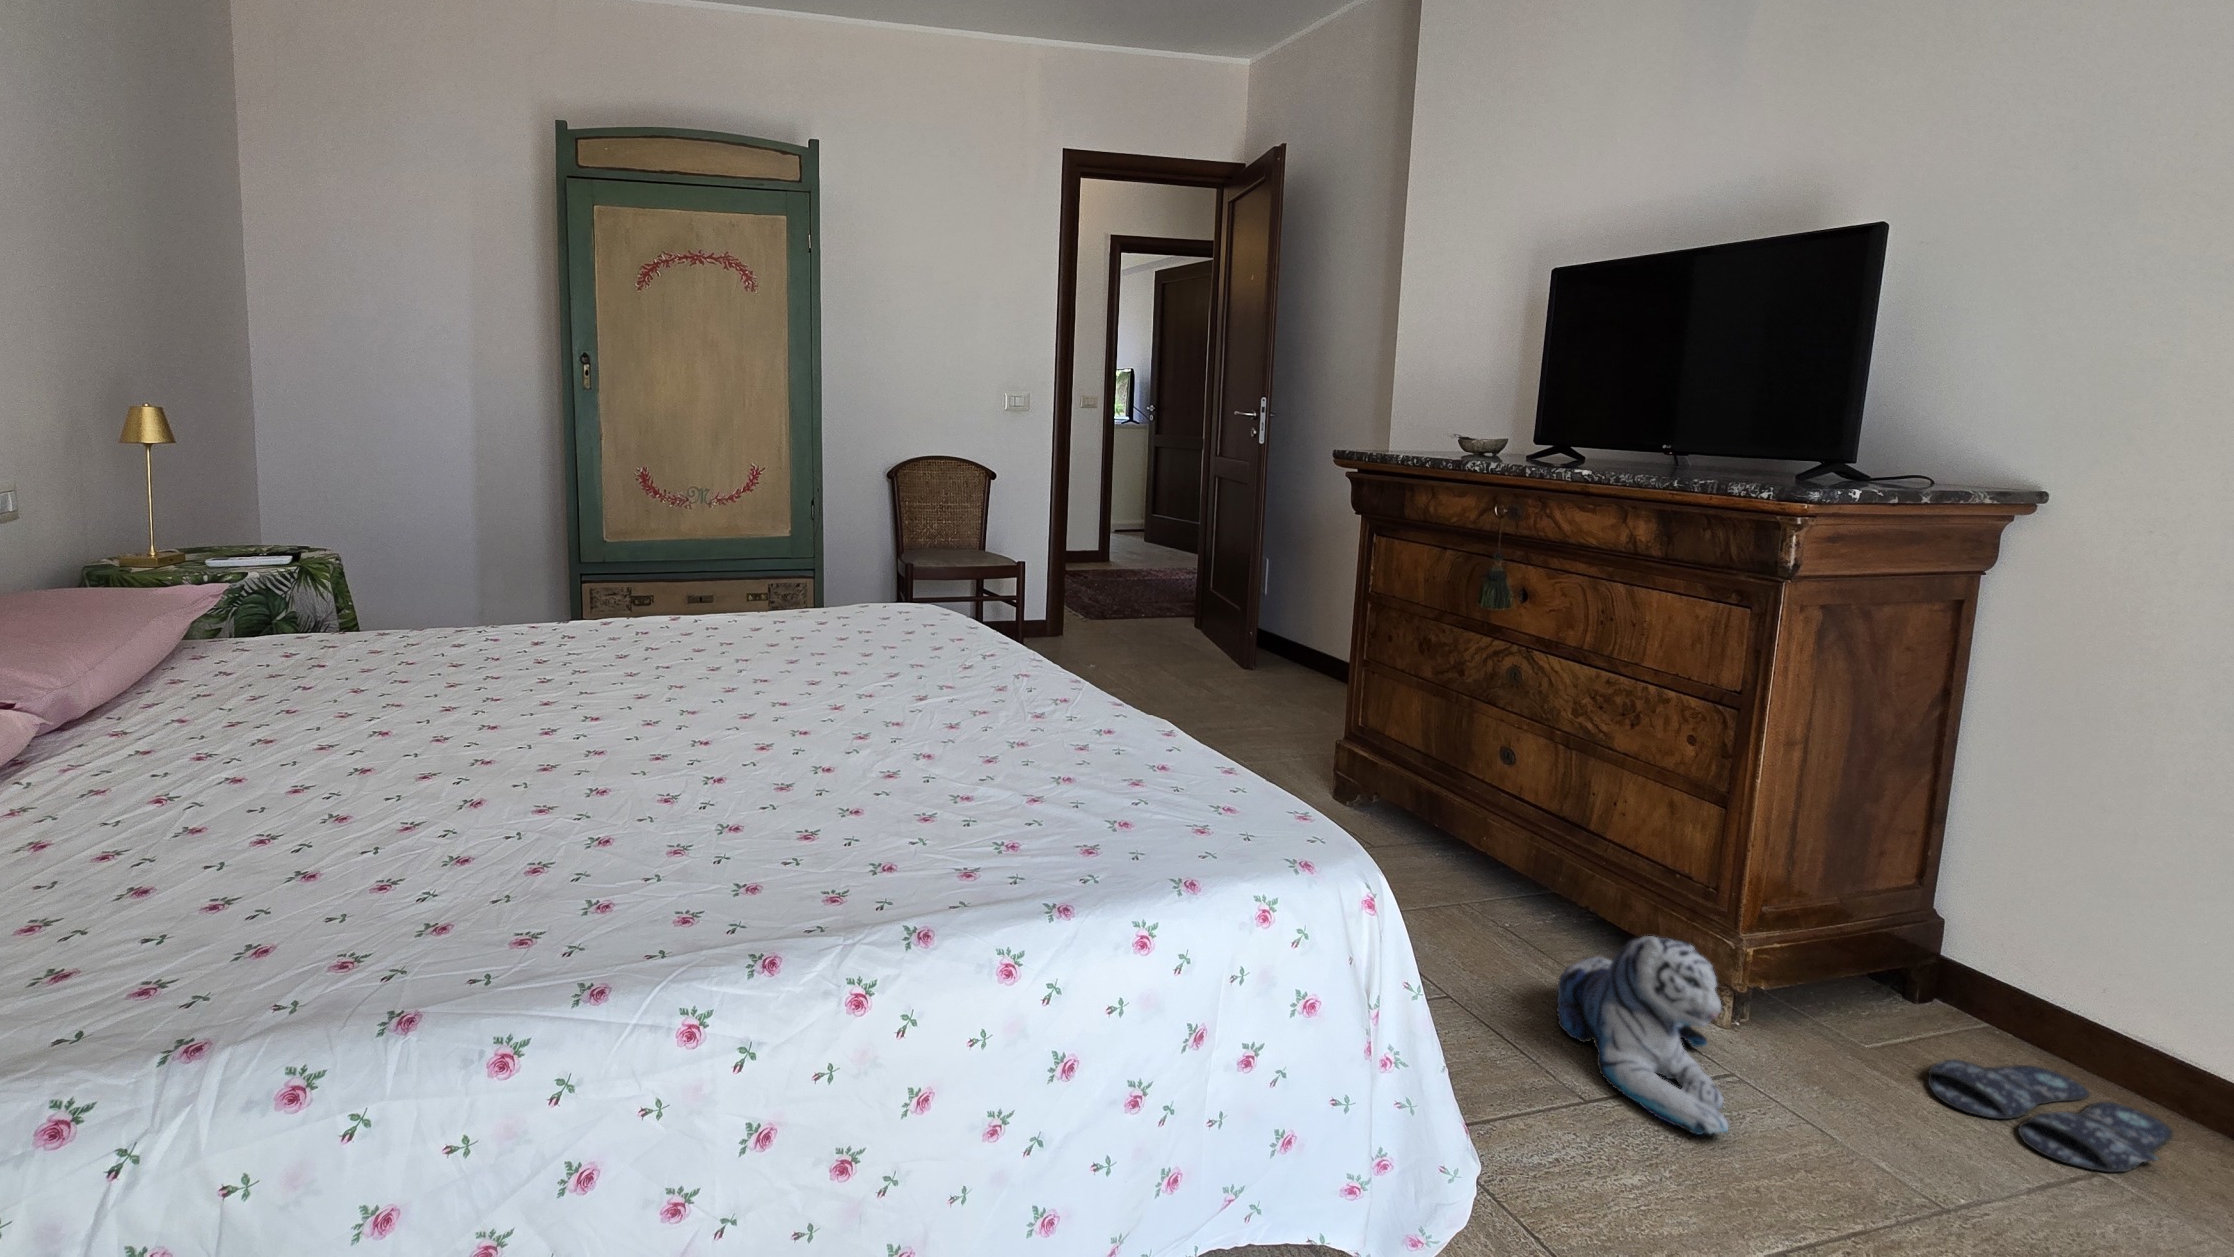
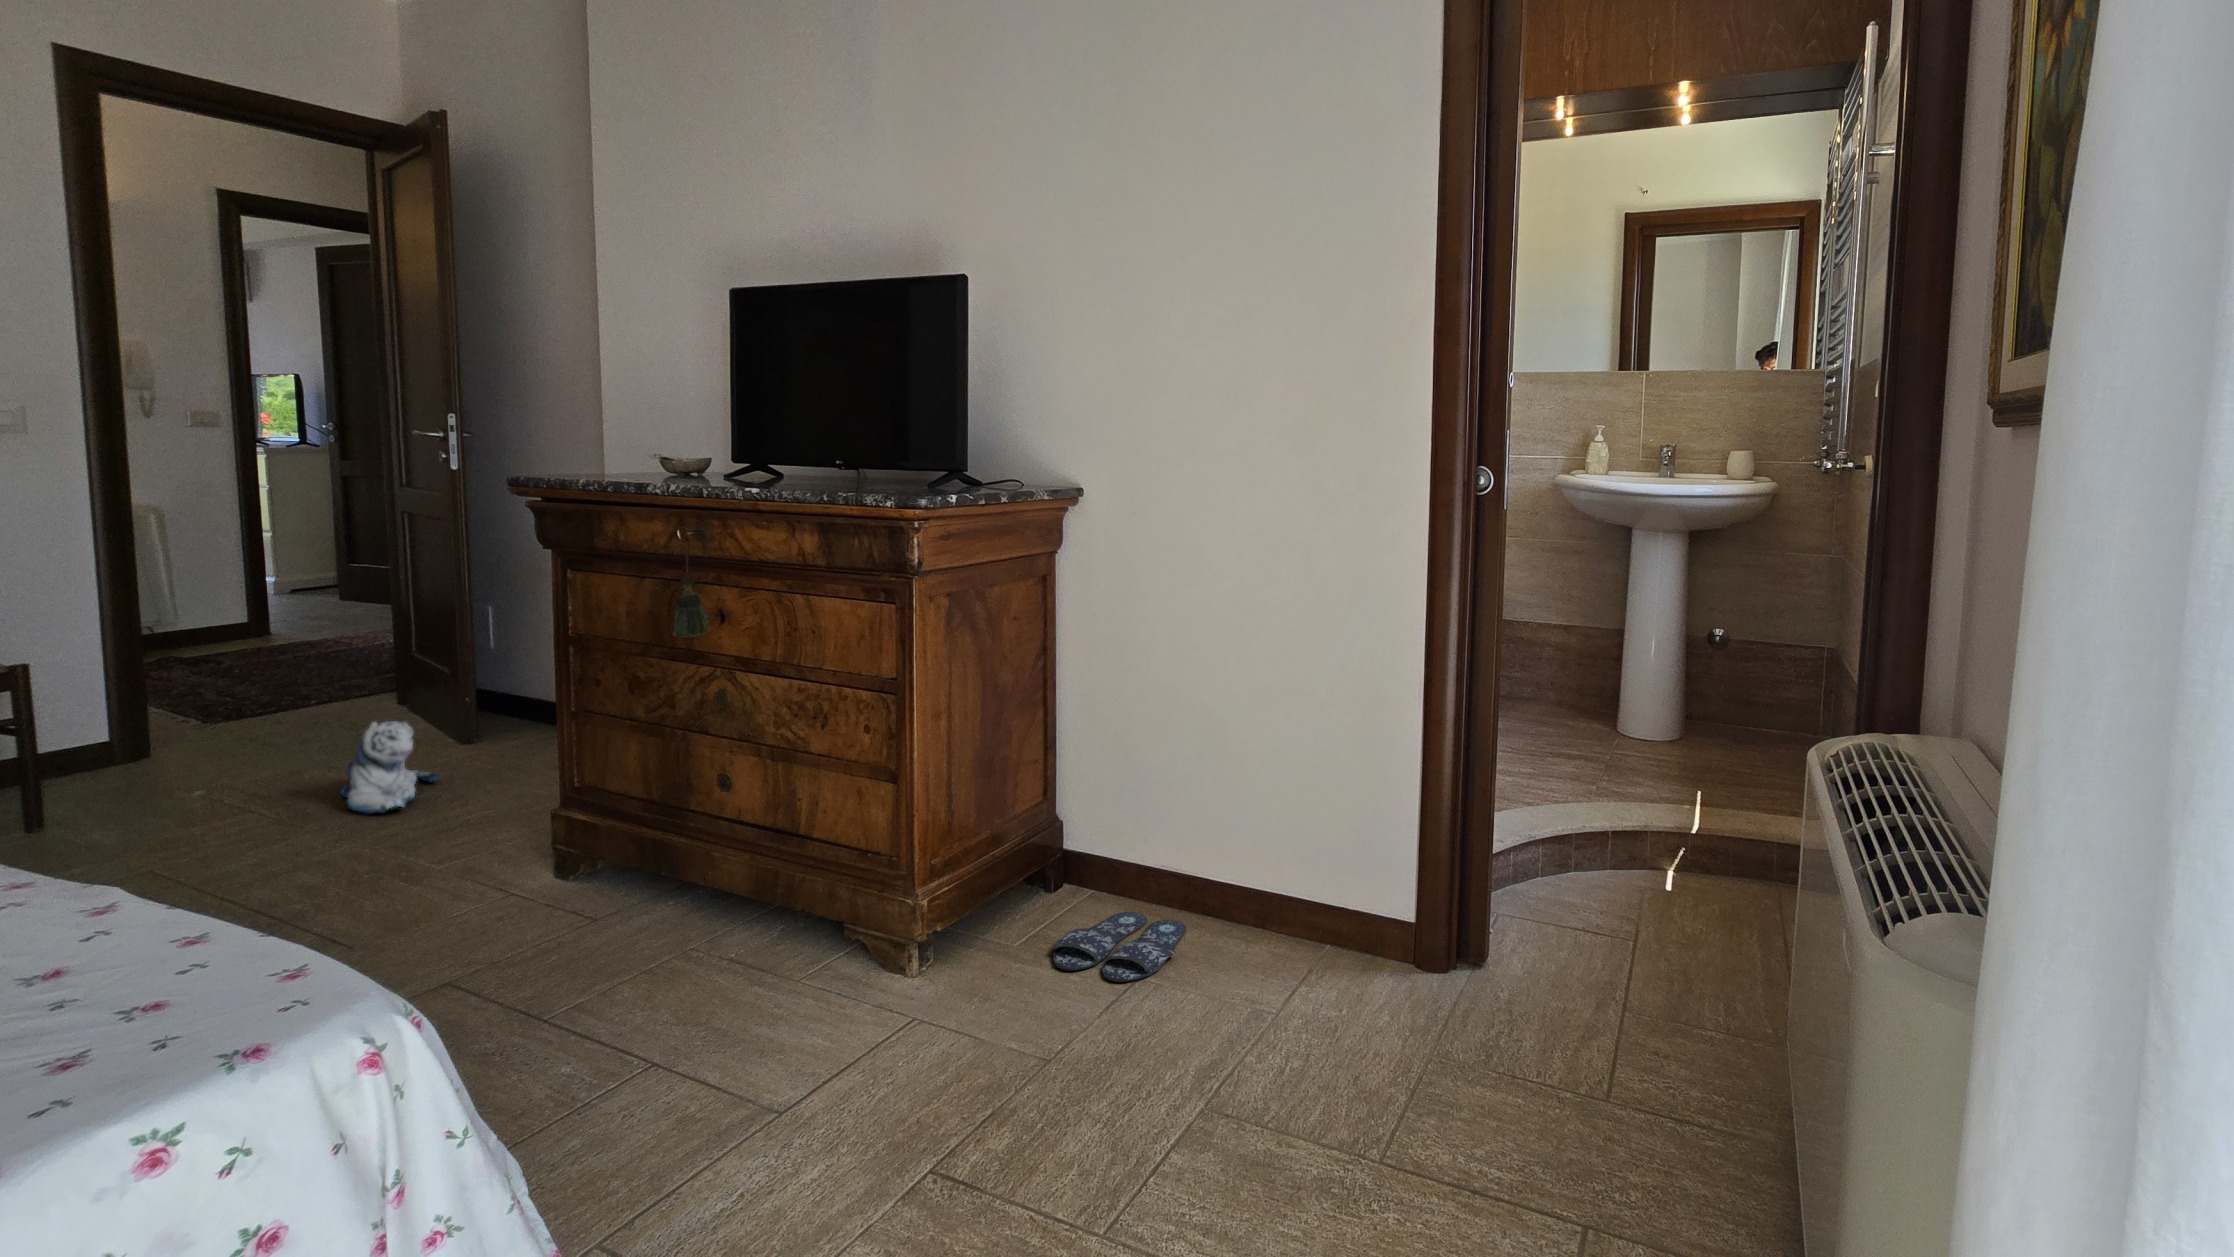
plush toy: present [1557,936,1729,1135] -> present [340,721,439,814]

